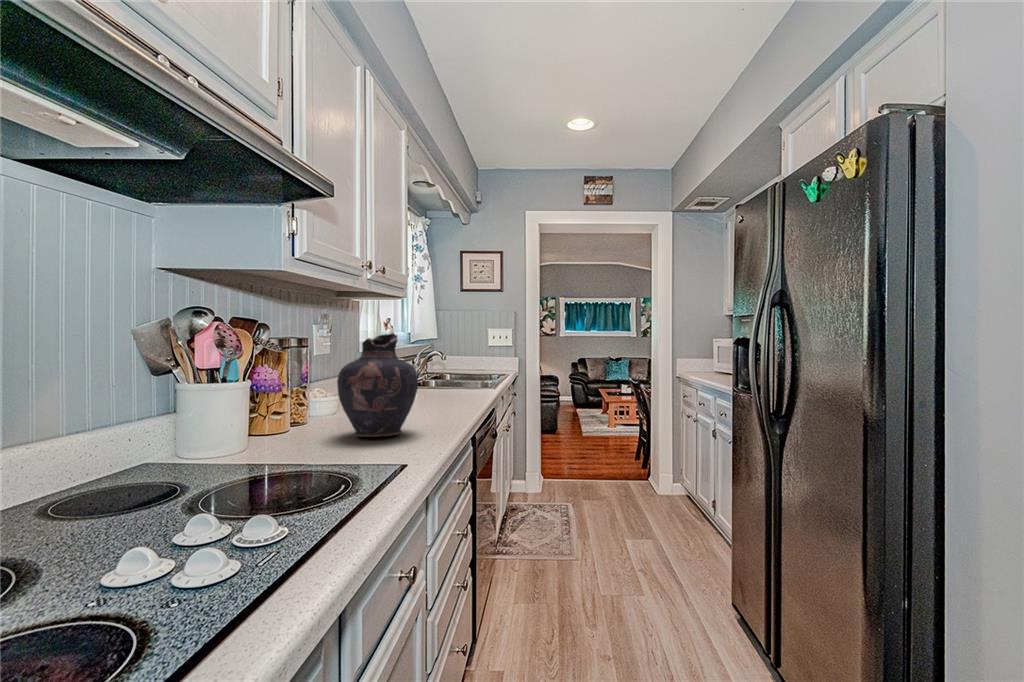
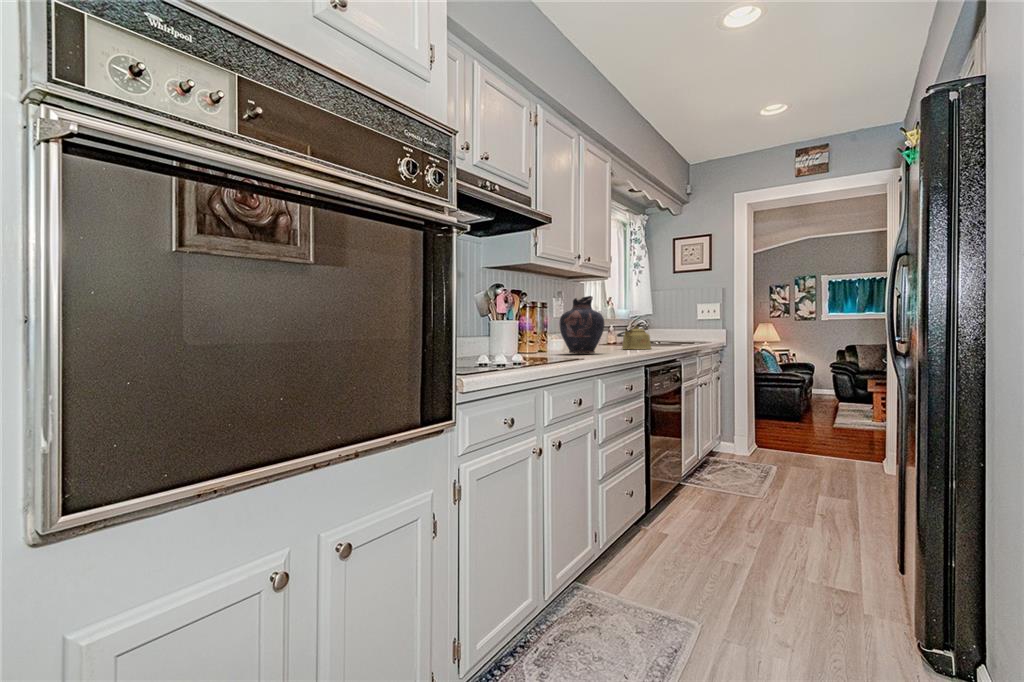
kettle: none [417,370,467,406] -> present [617,326,651,349]

